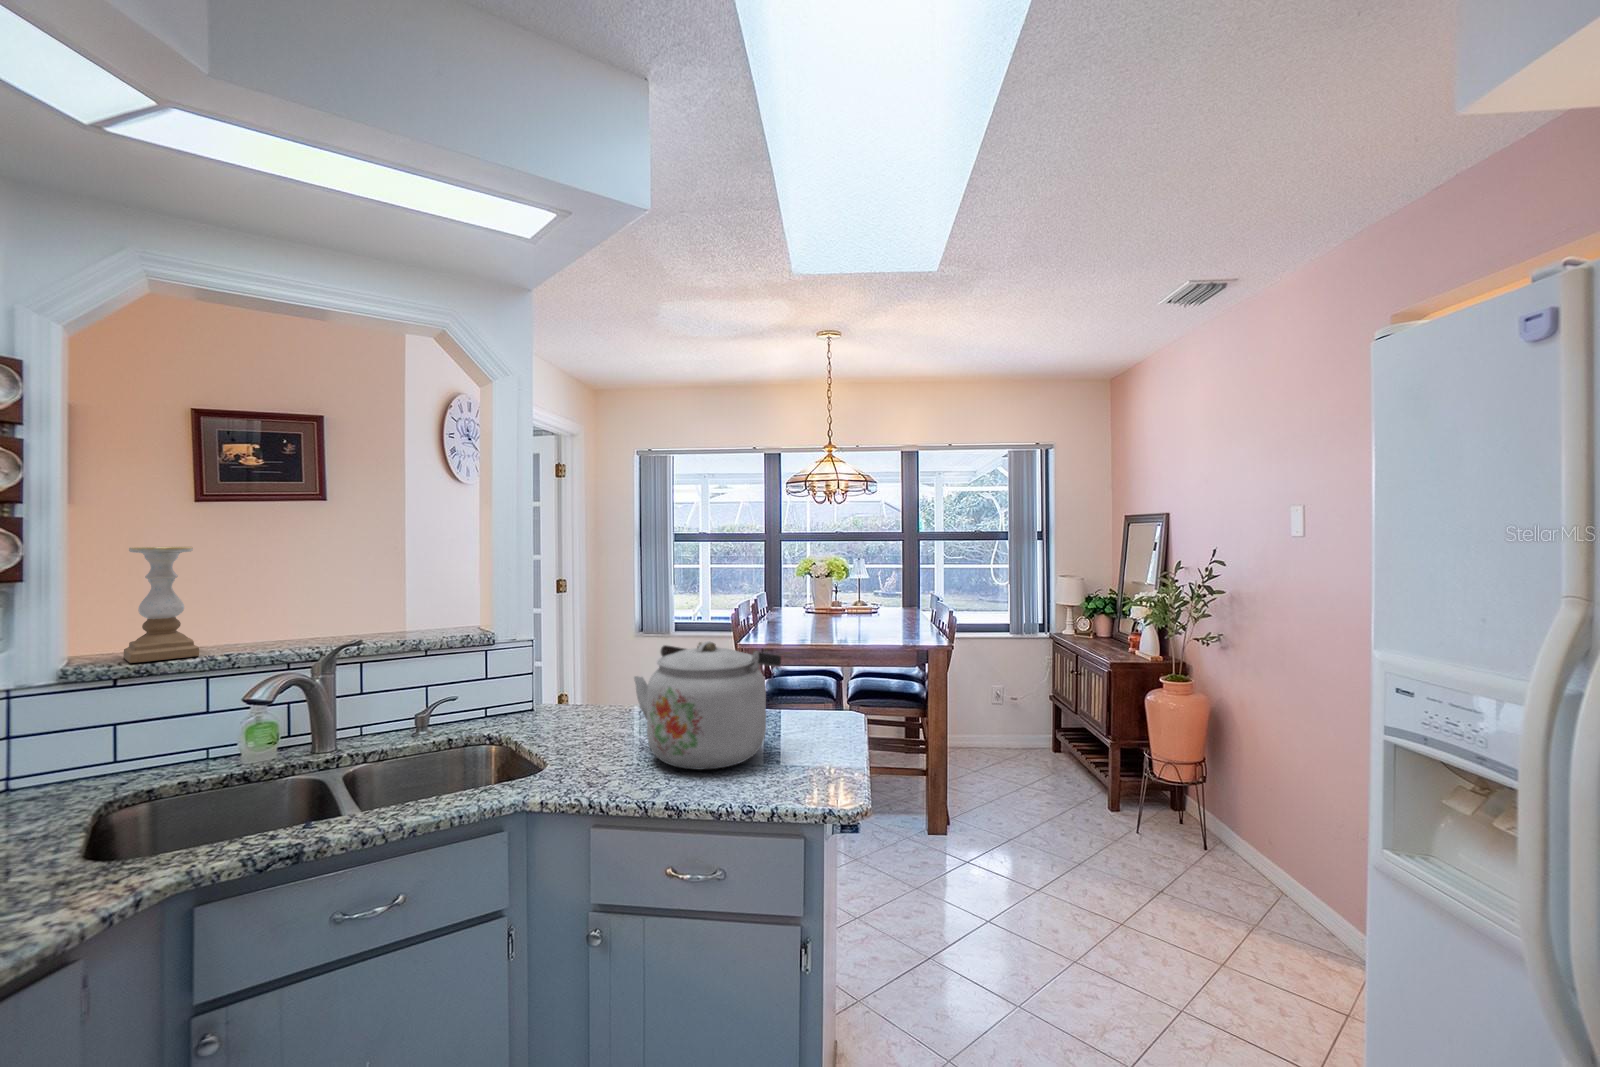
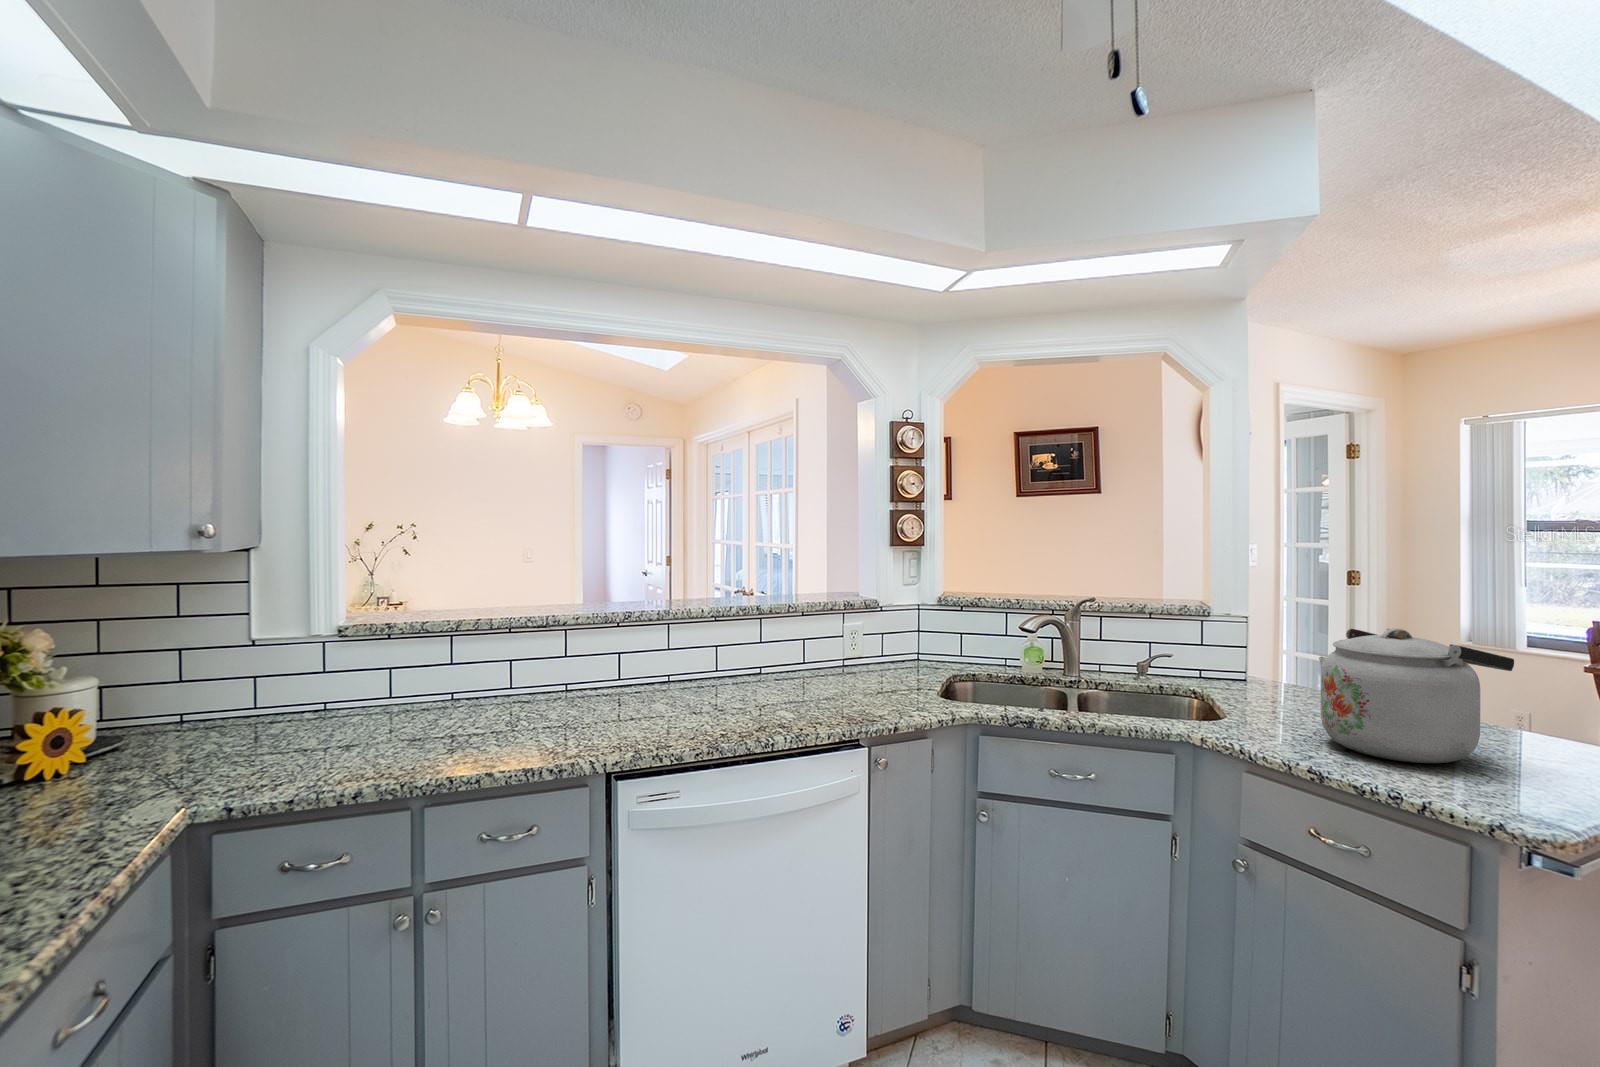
candle holder: present [124,547,199,663] -> none [969,527,1004,599]

